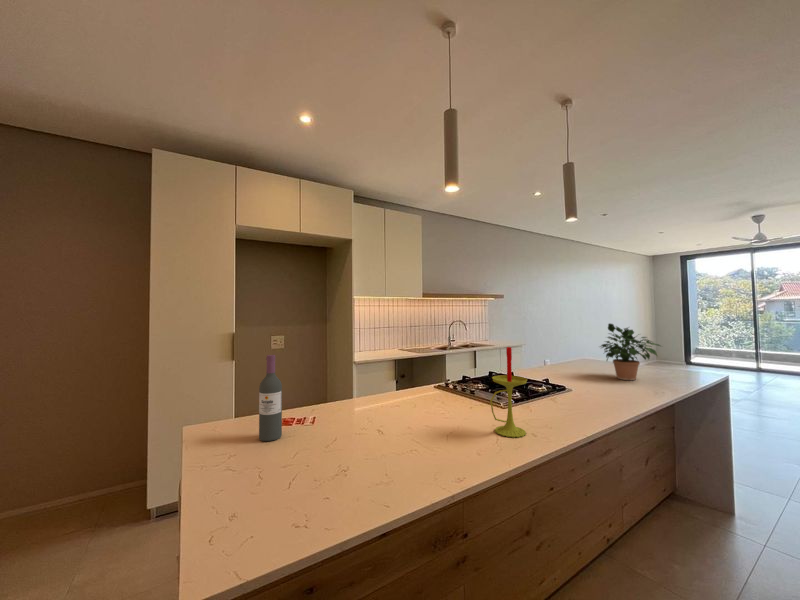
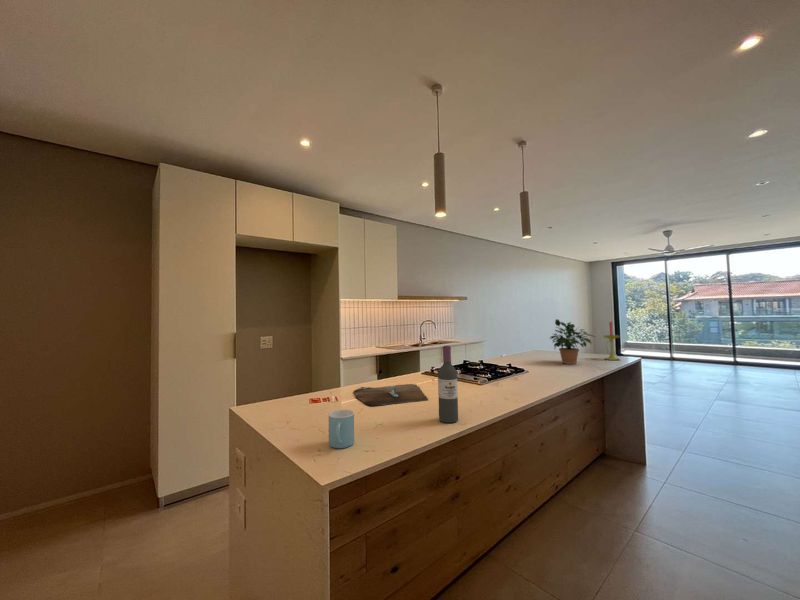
candle: present [490,347,527,437] -> present [603,322,619,360]
wine bottle: present [259,355,282,441] -> present [438,346,458,423]
cutting board: none [344,401,432,434] -> present [354,384,428,406]
mug: none [268,449,305,509] -> present [329,410,354,448]

